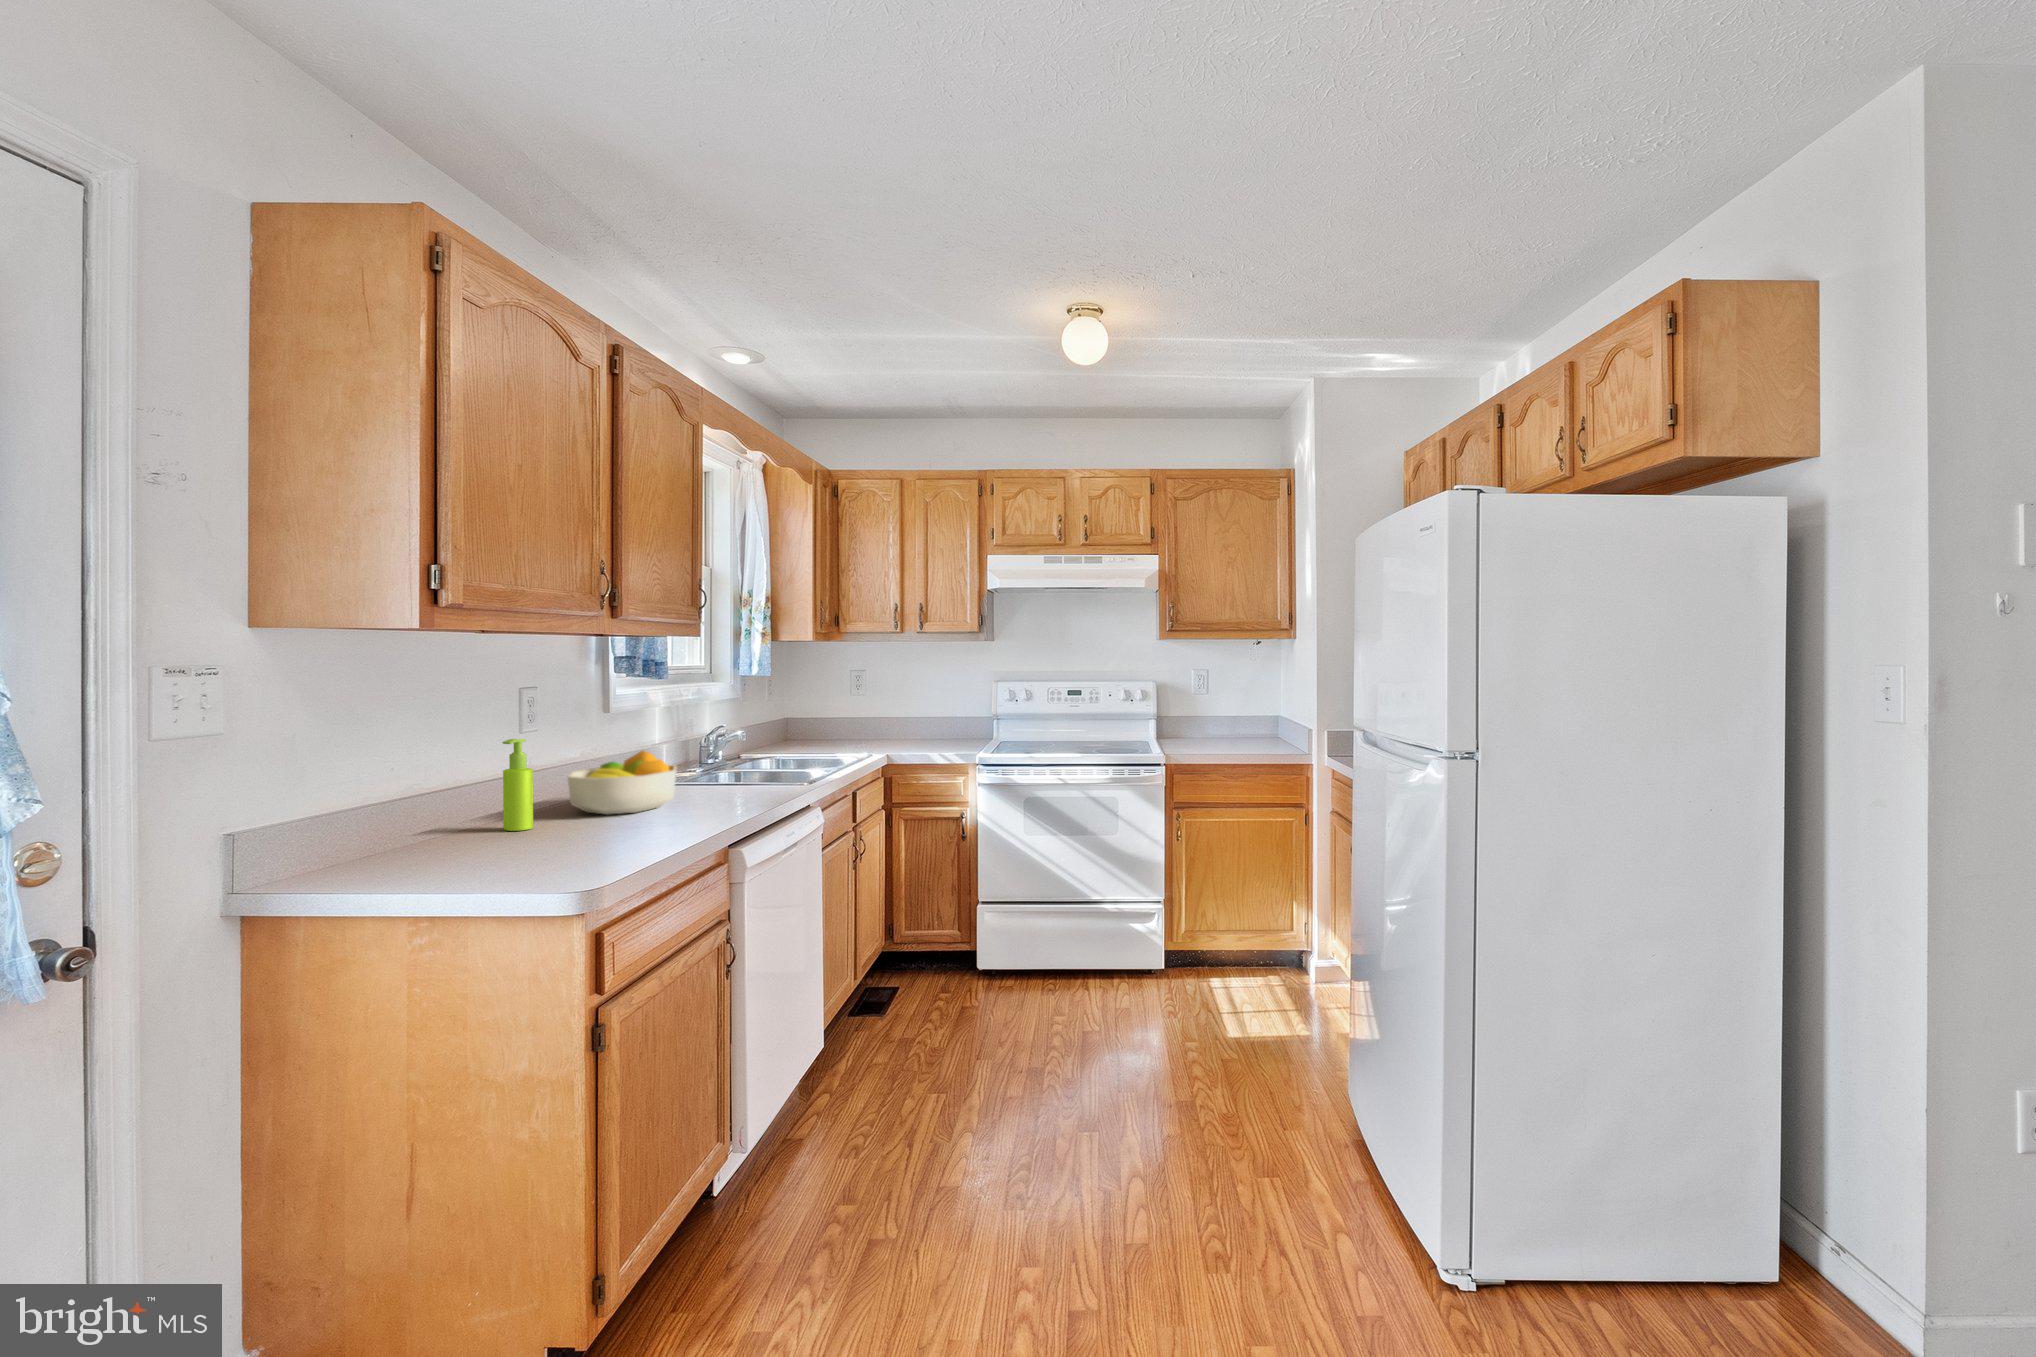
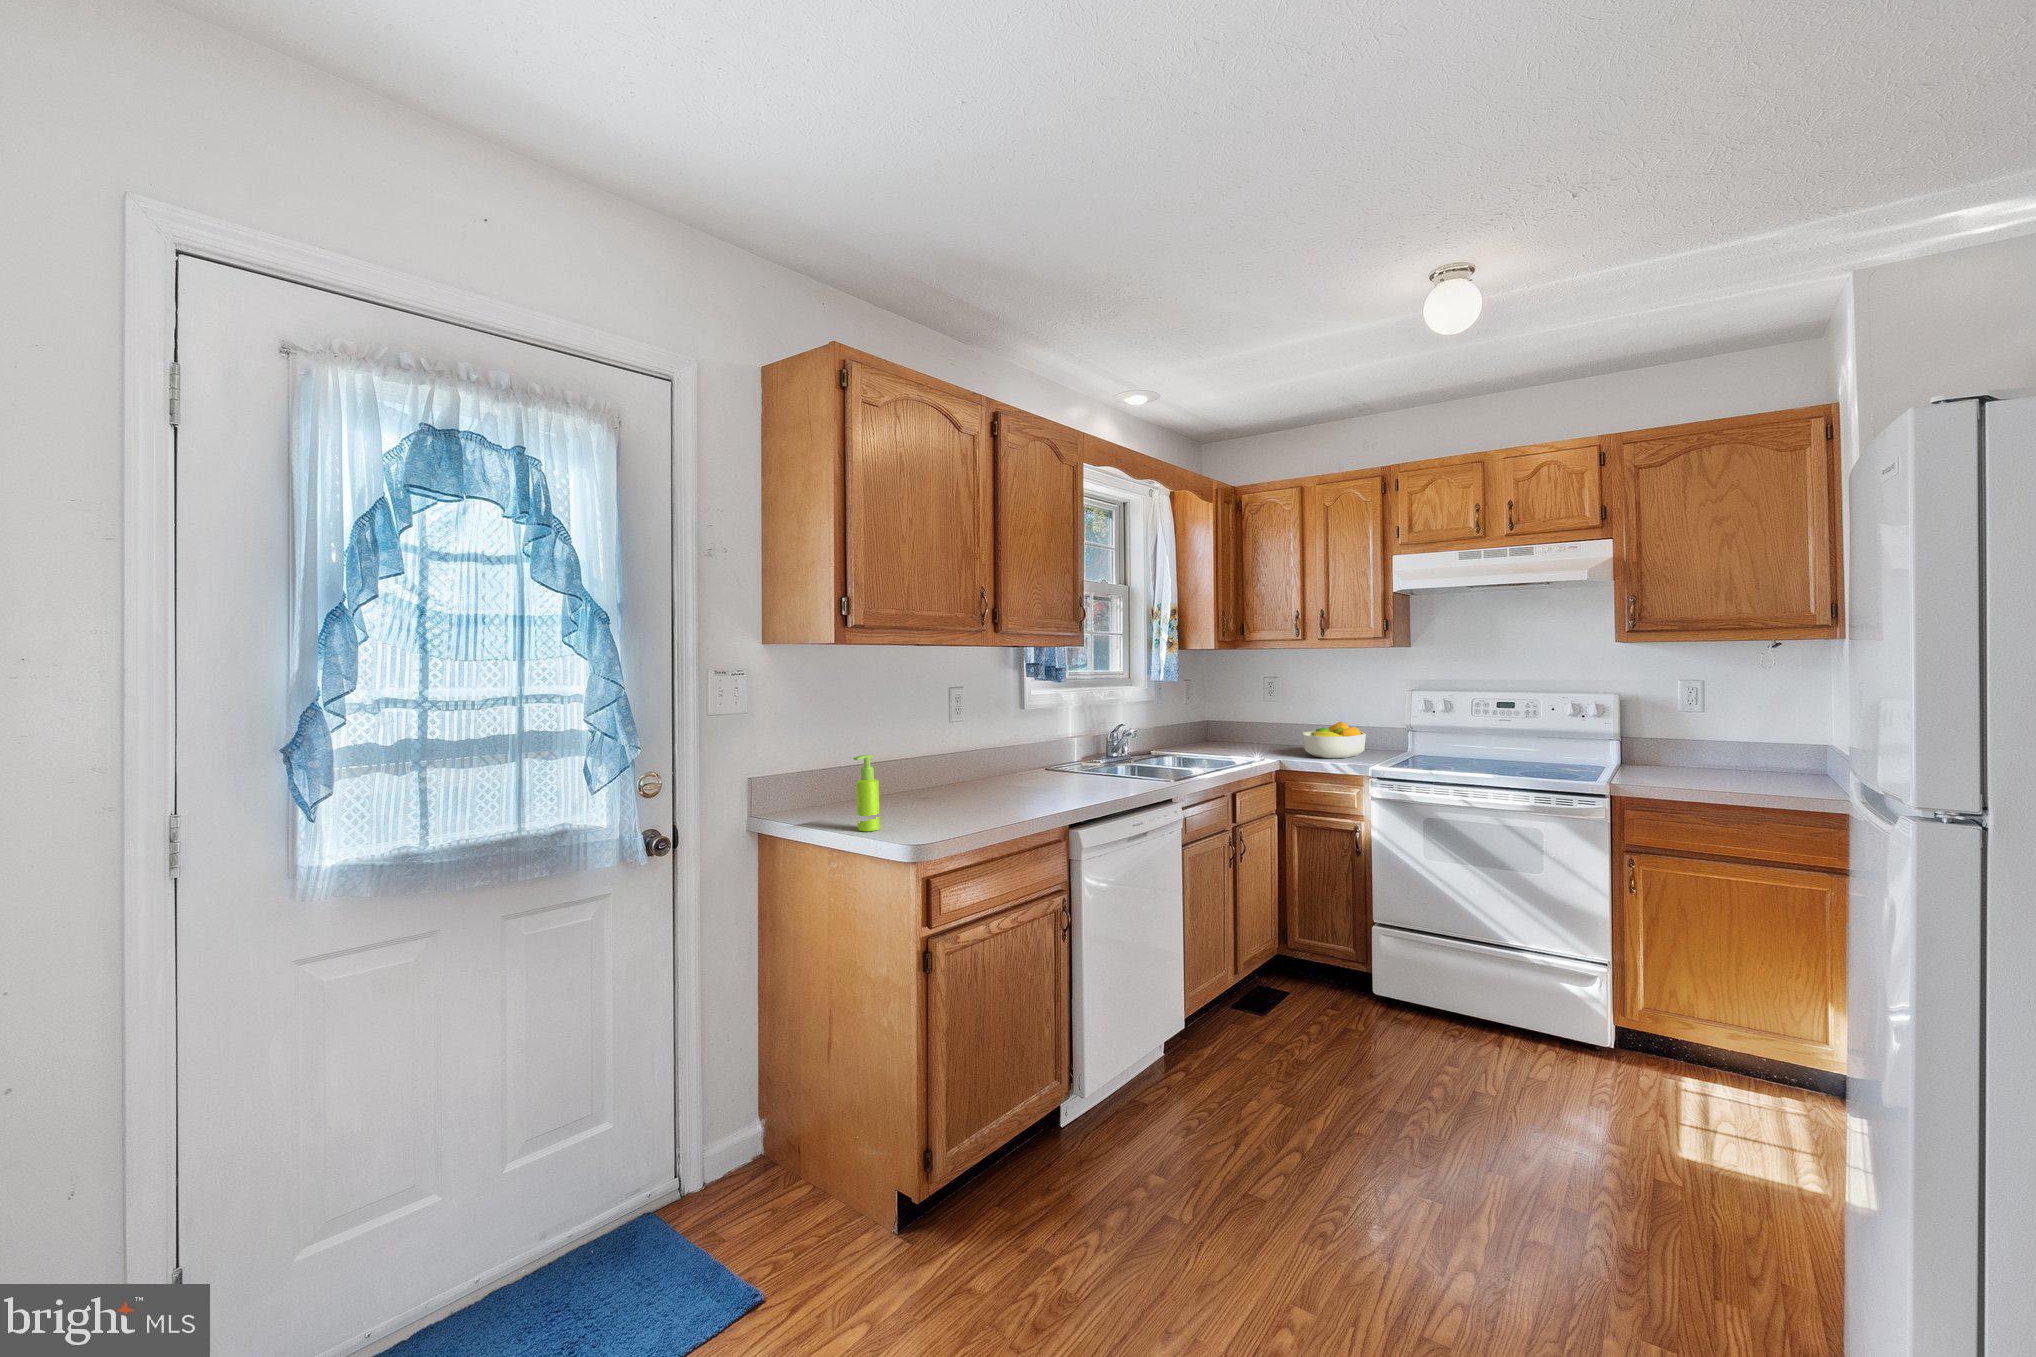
fruit bowl: present [567,751,677,814] -> present [1302,721,1366,758]

